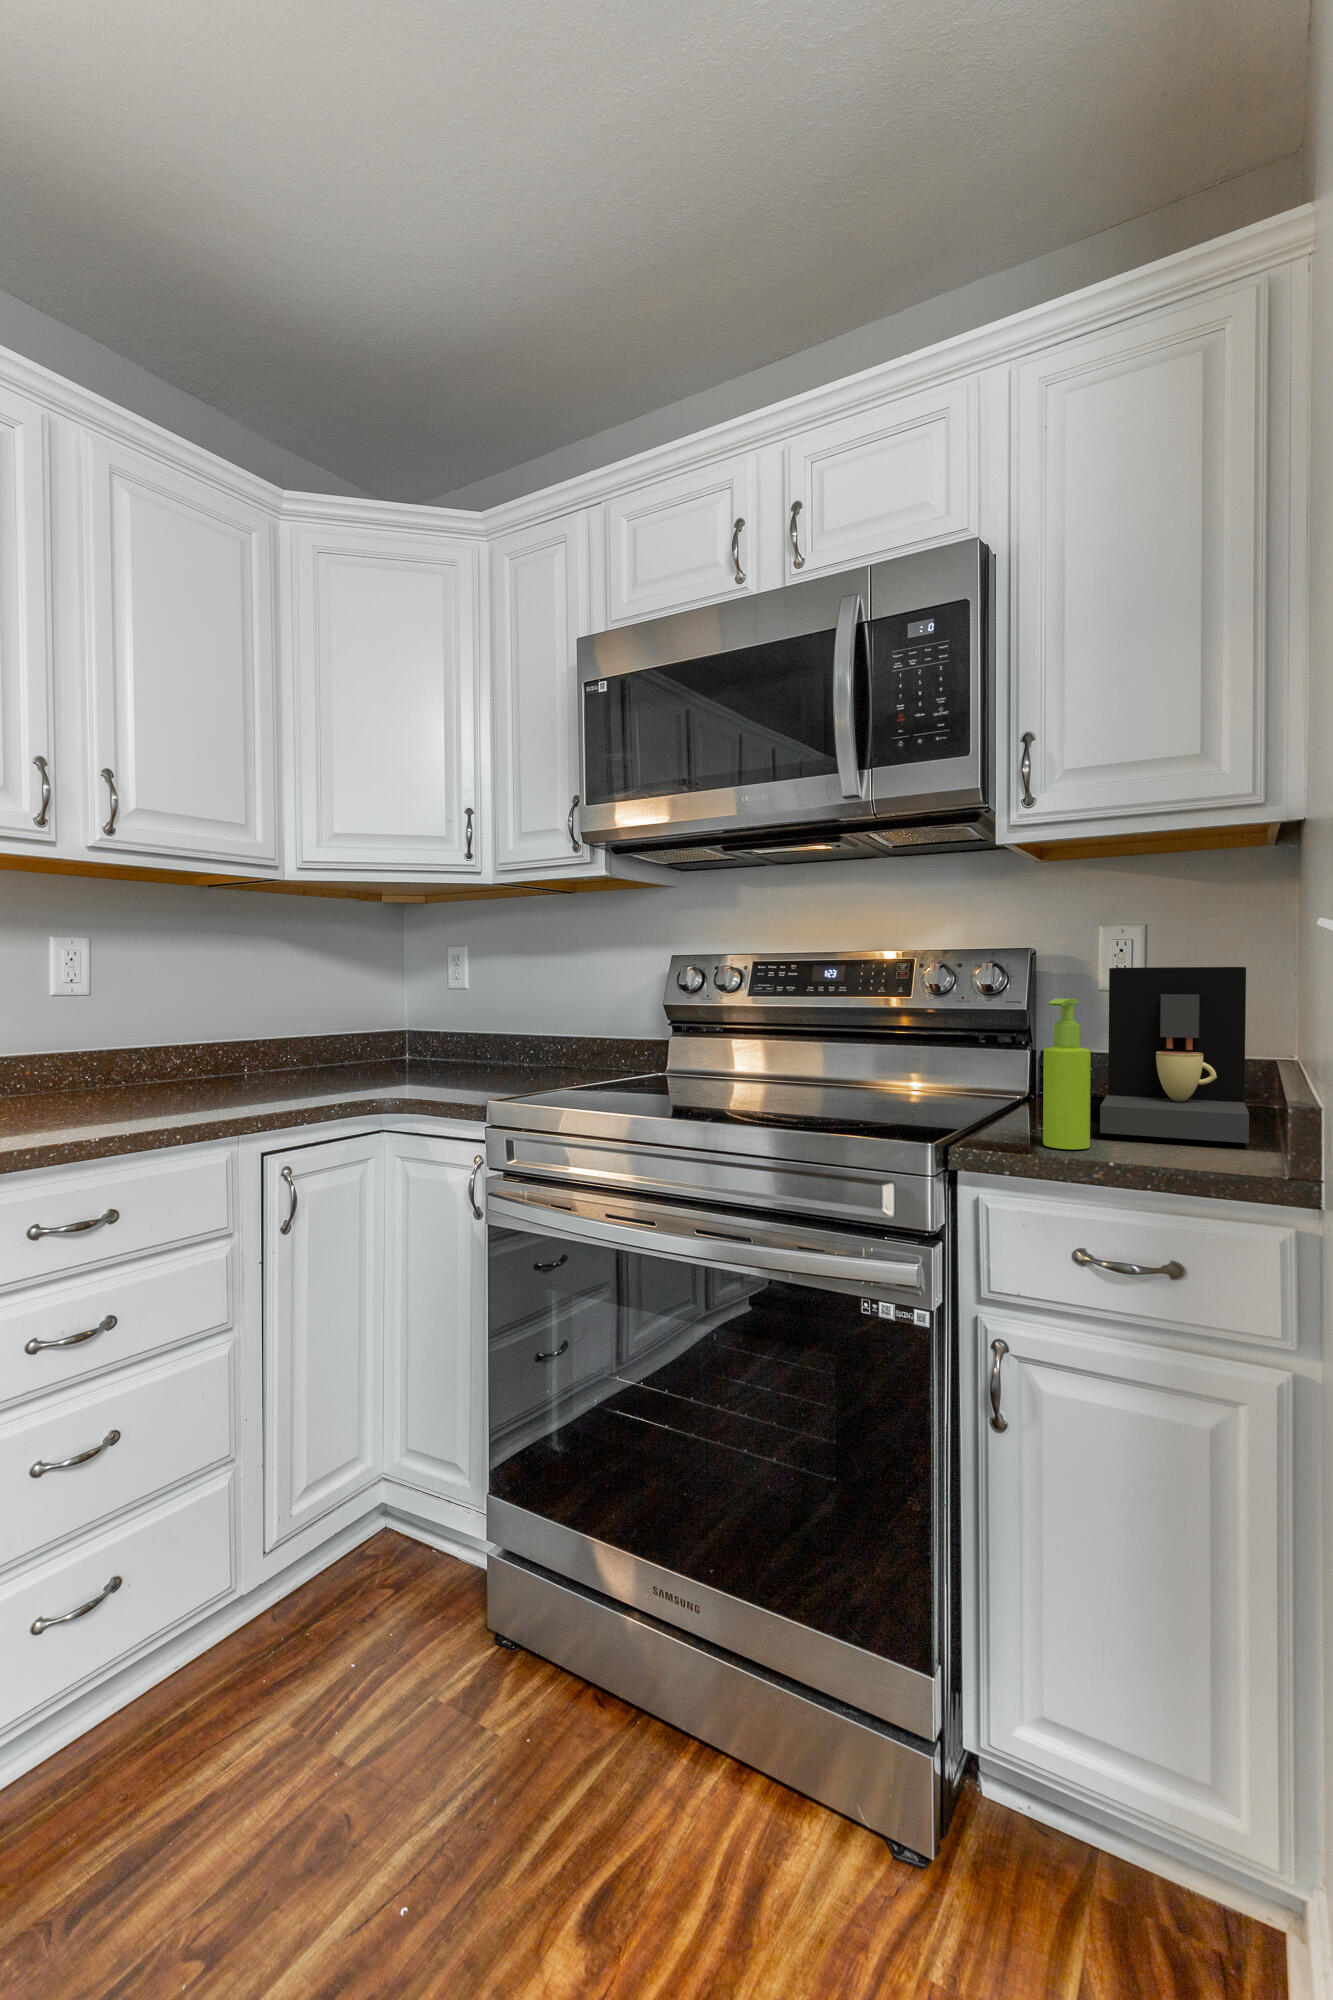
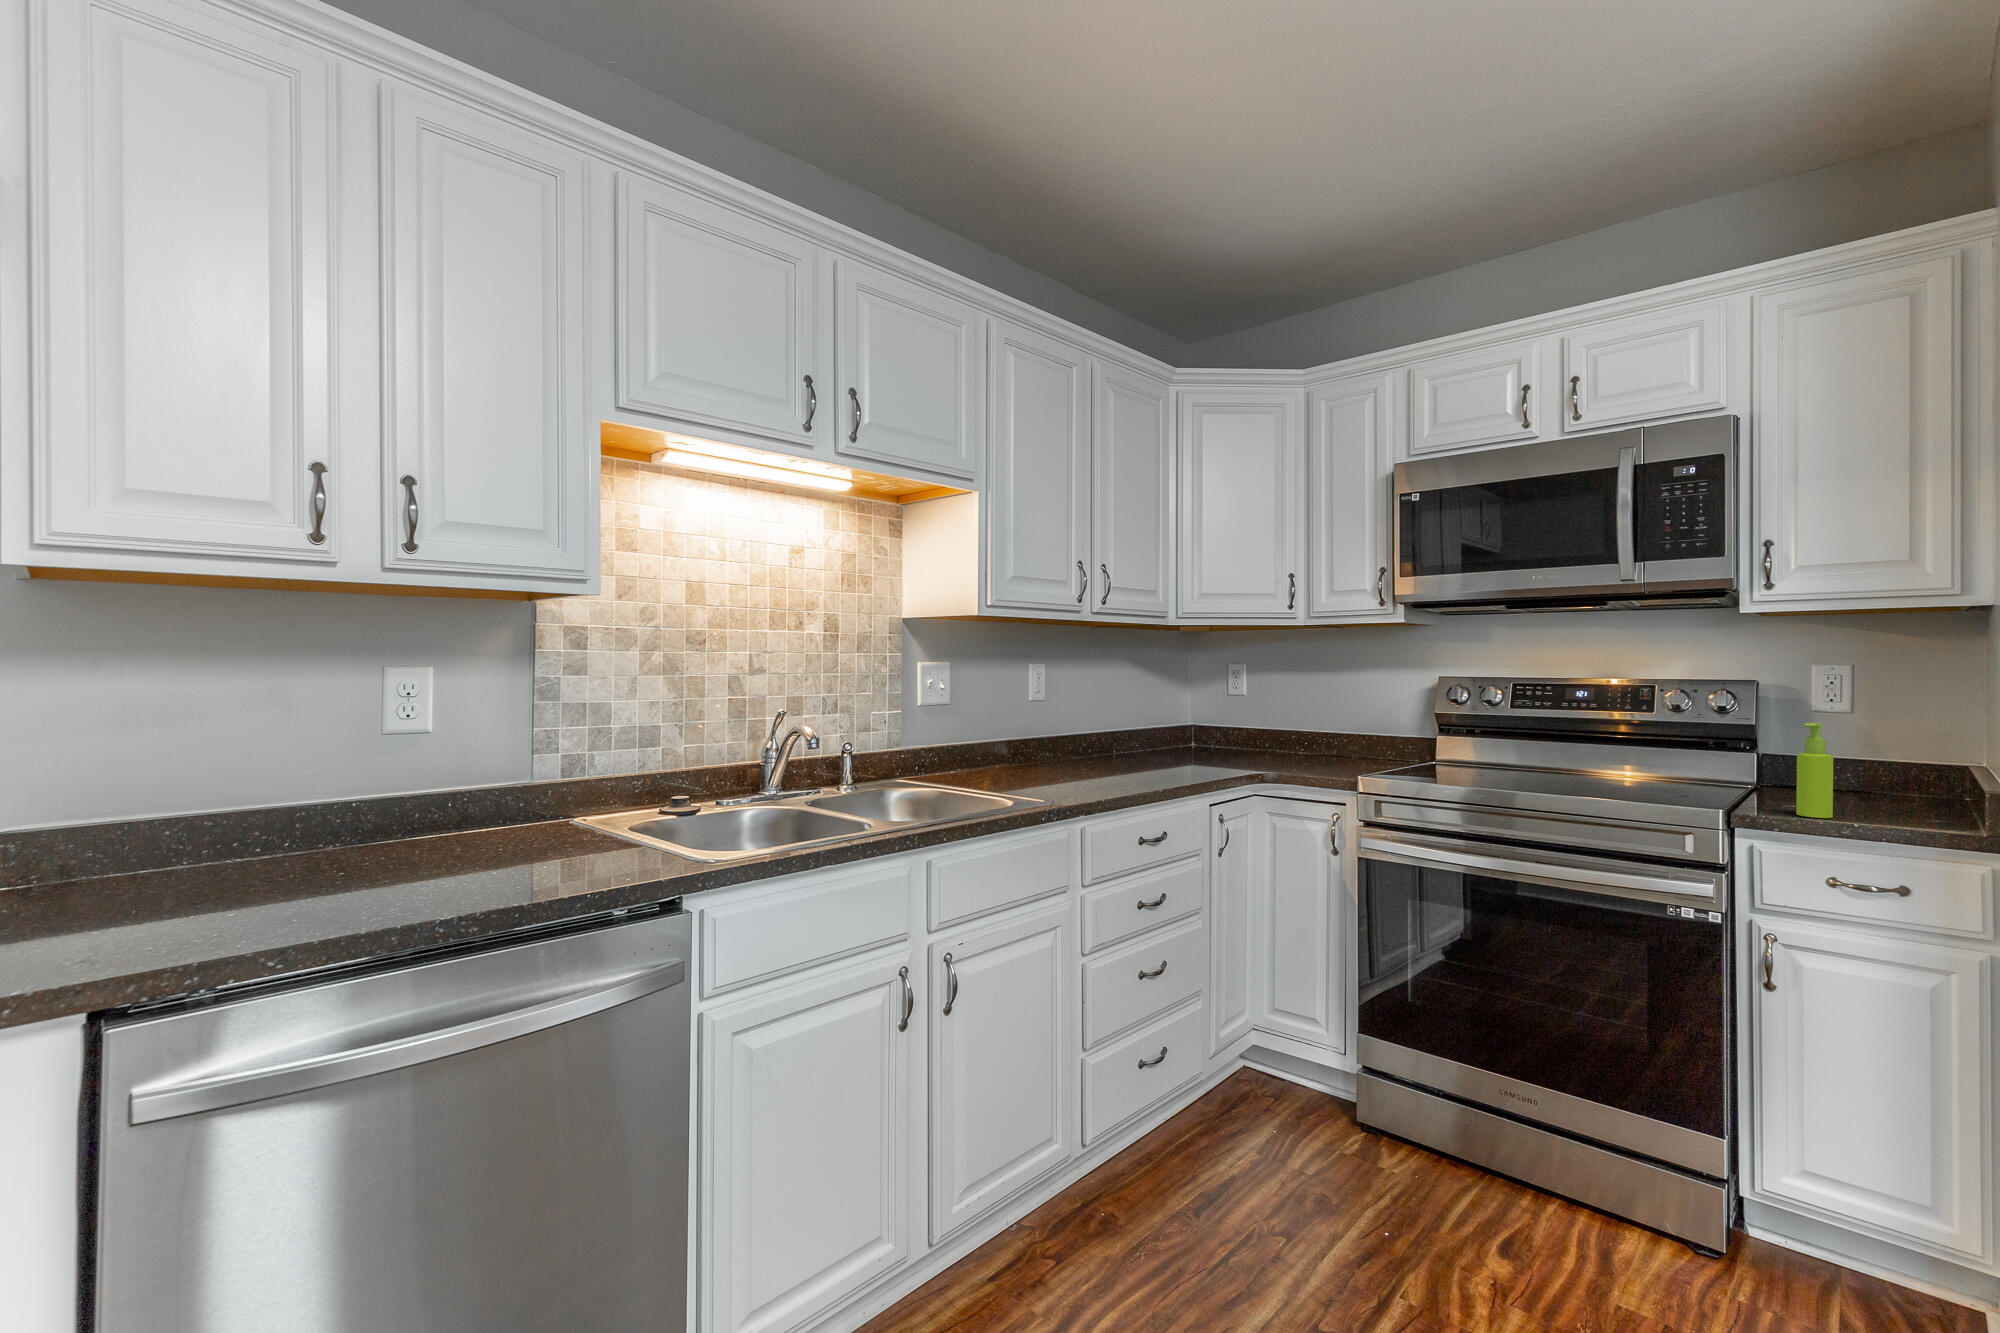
coffee maker: present [1100,967,1249,1143] -> none [1831,699,1953,819]

